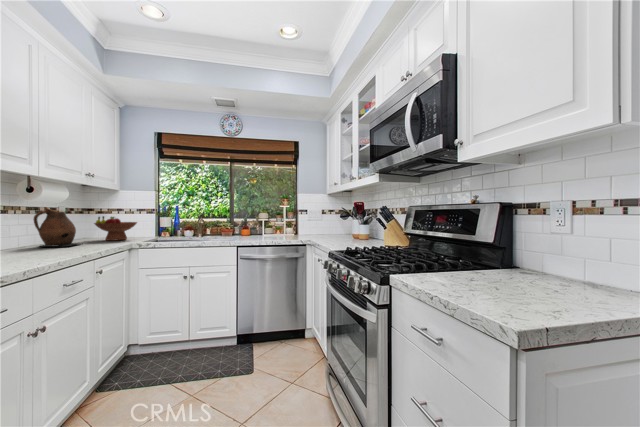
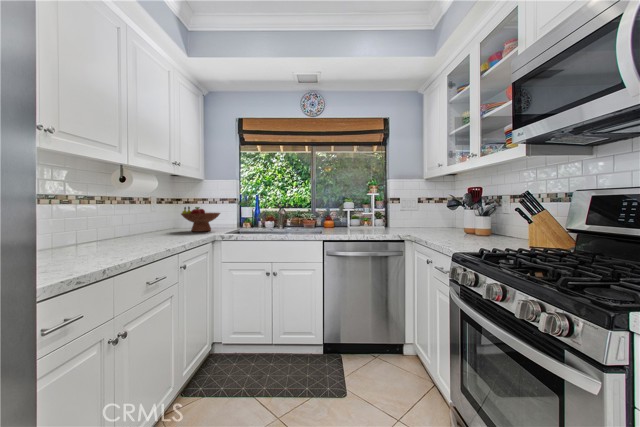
ceramic pitcher: present [33,207,80,247] -> none [125,197,170,238]

